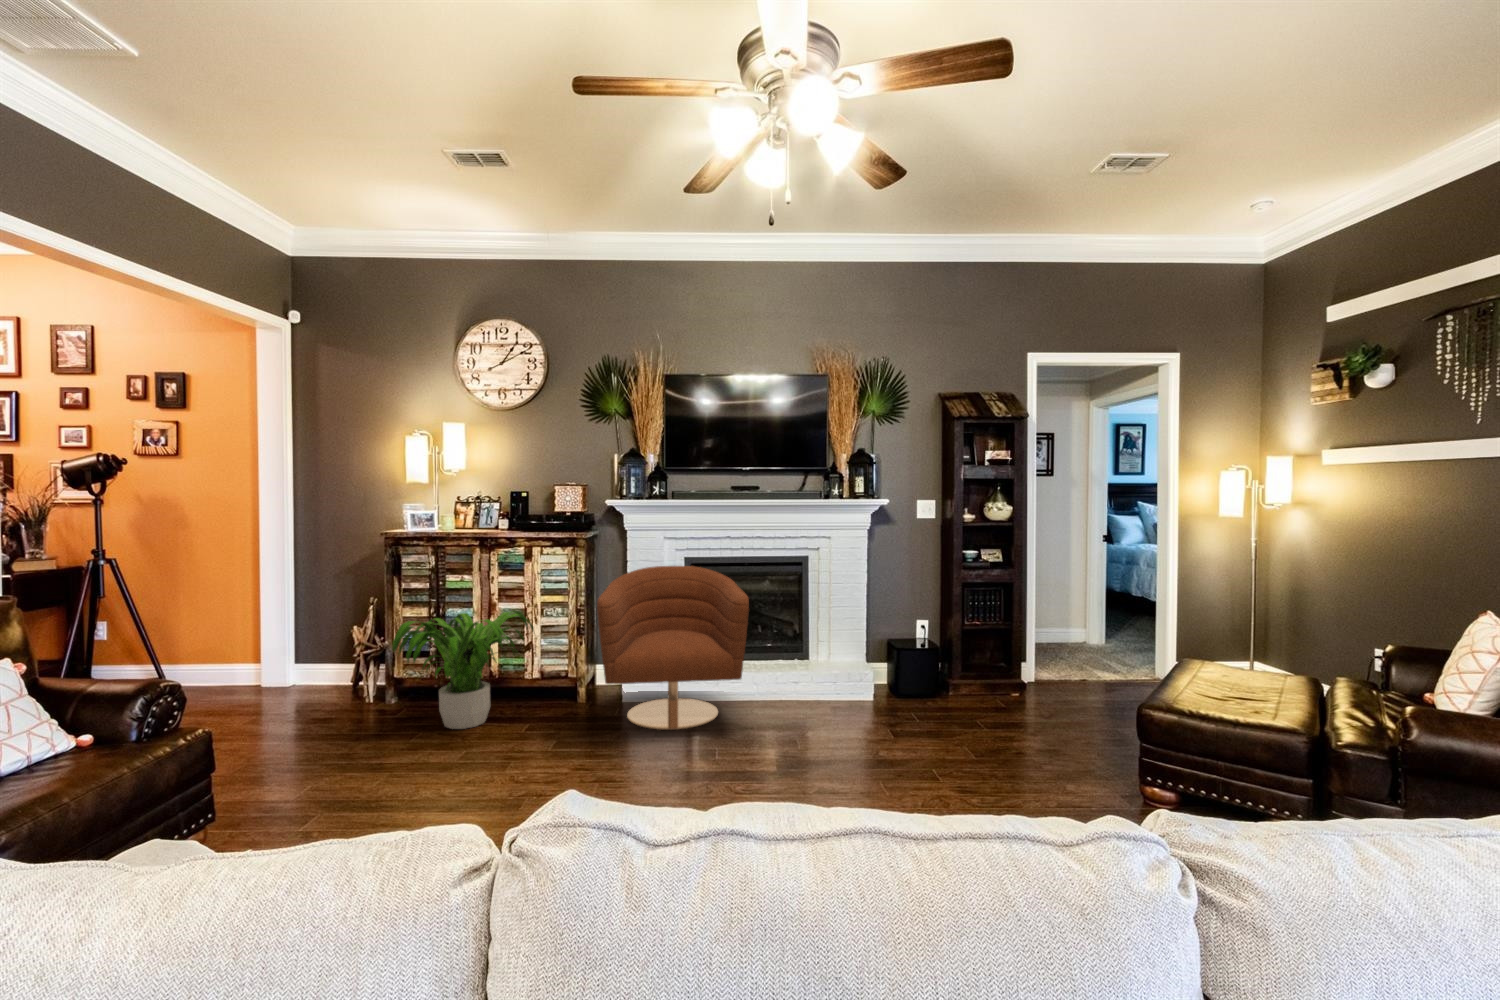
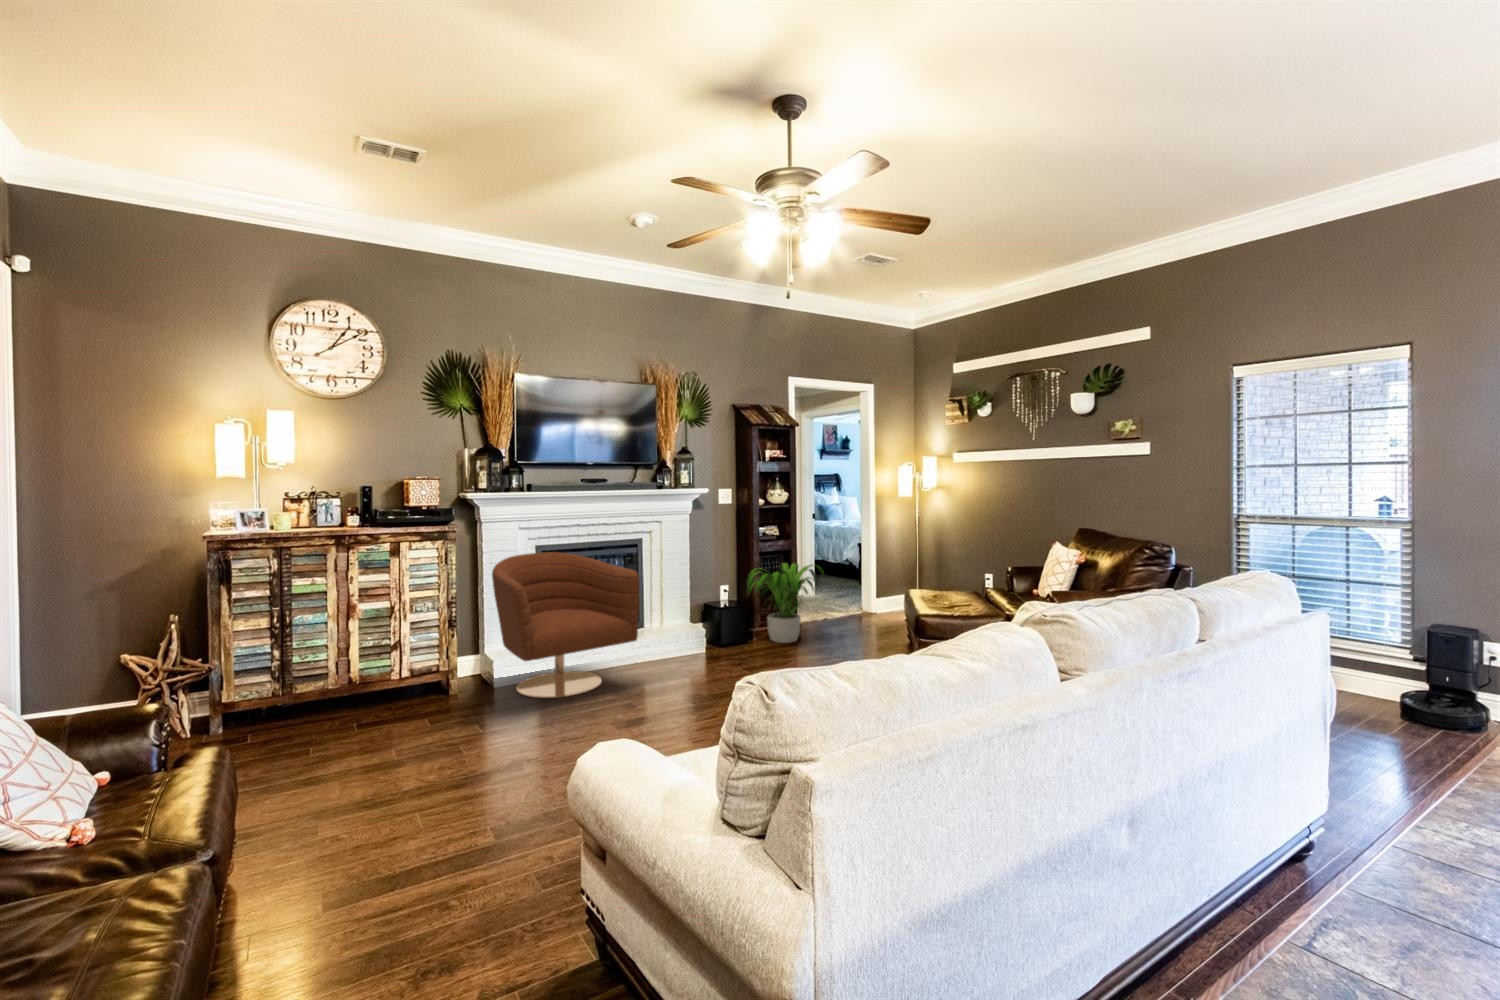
potted plant: present [392,611,534,729] -> present [747,563,824,643]

